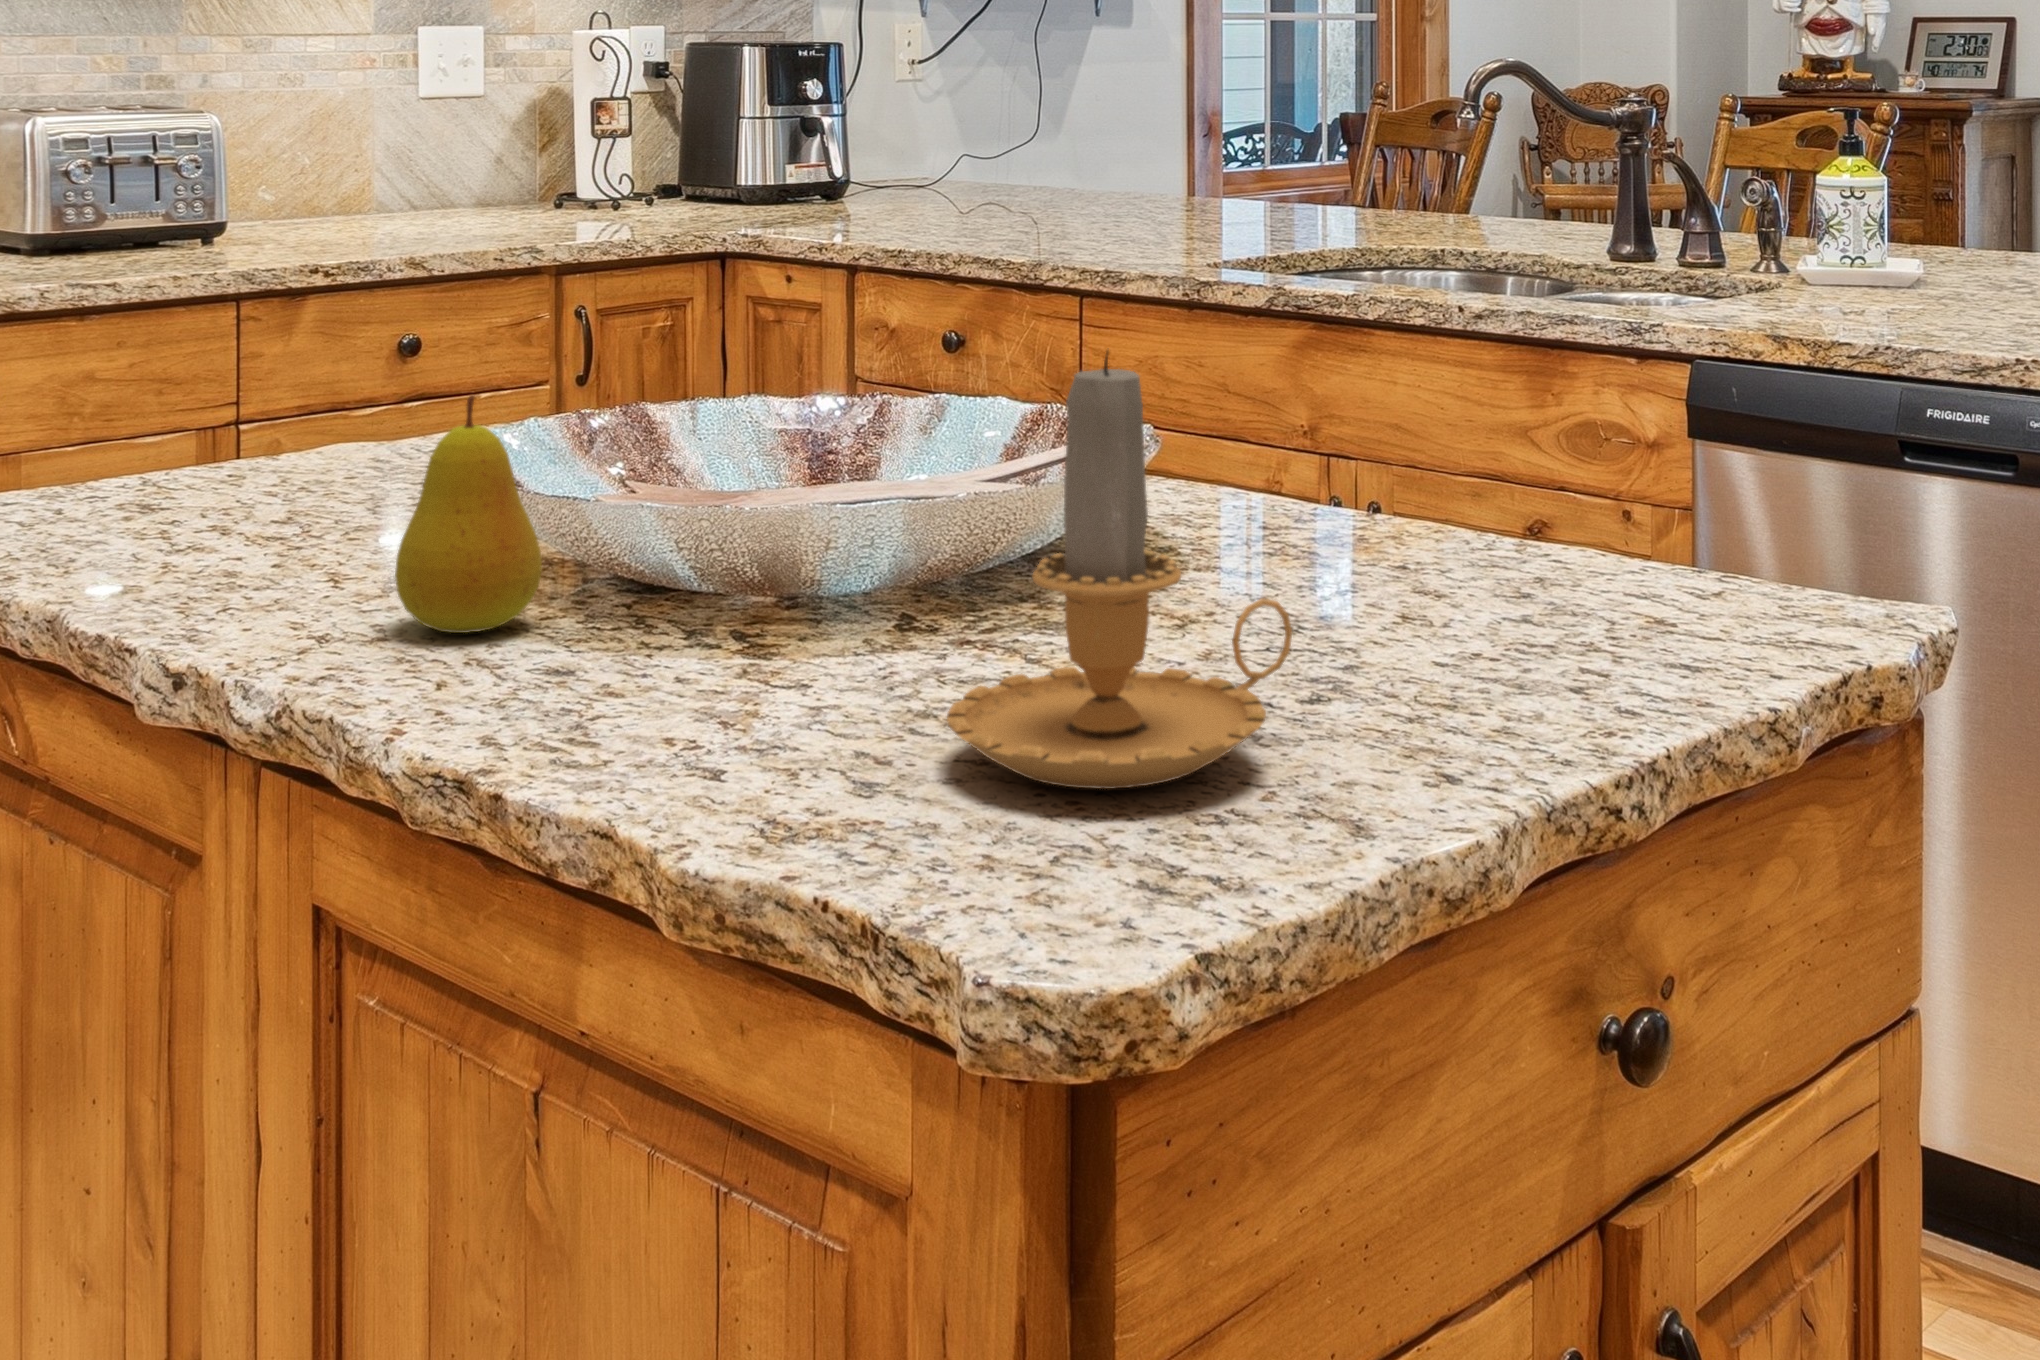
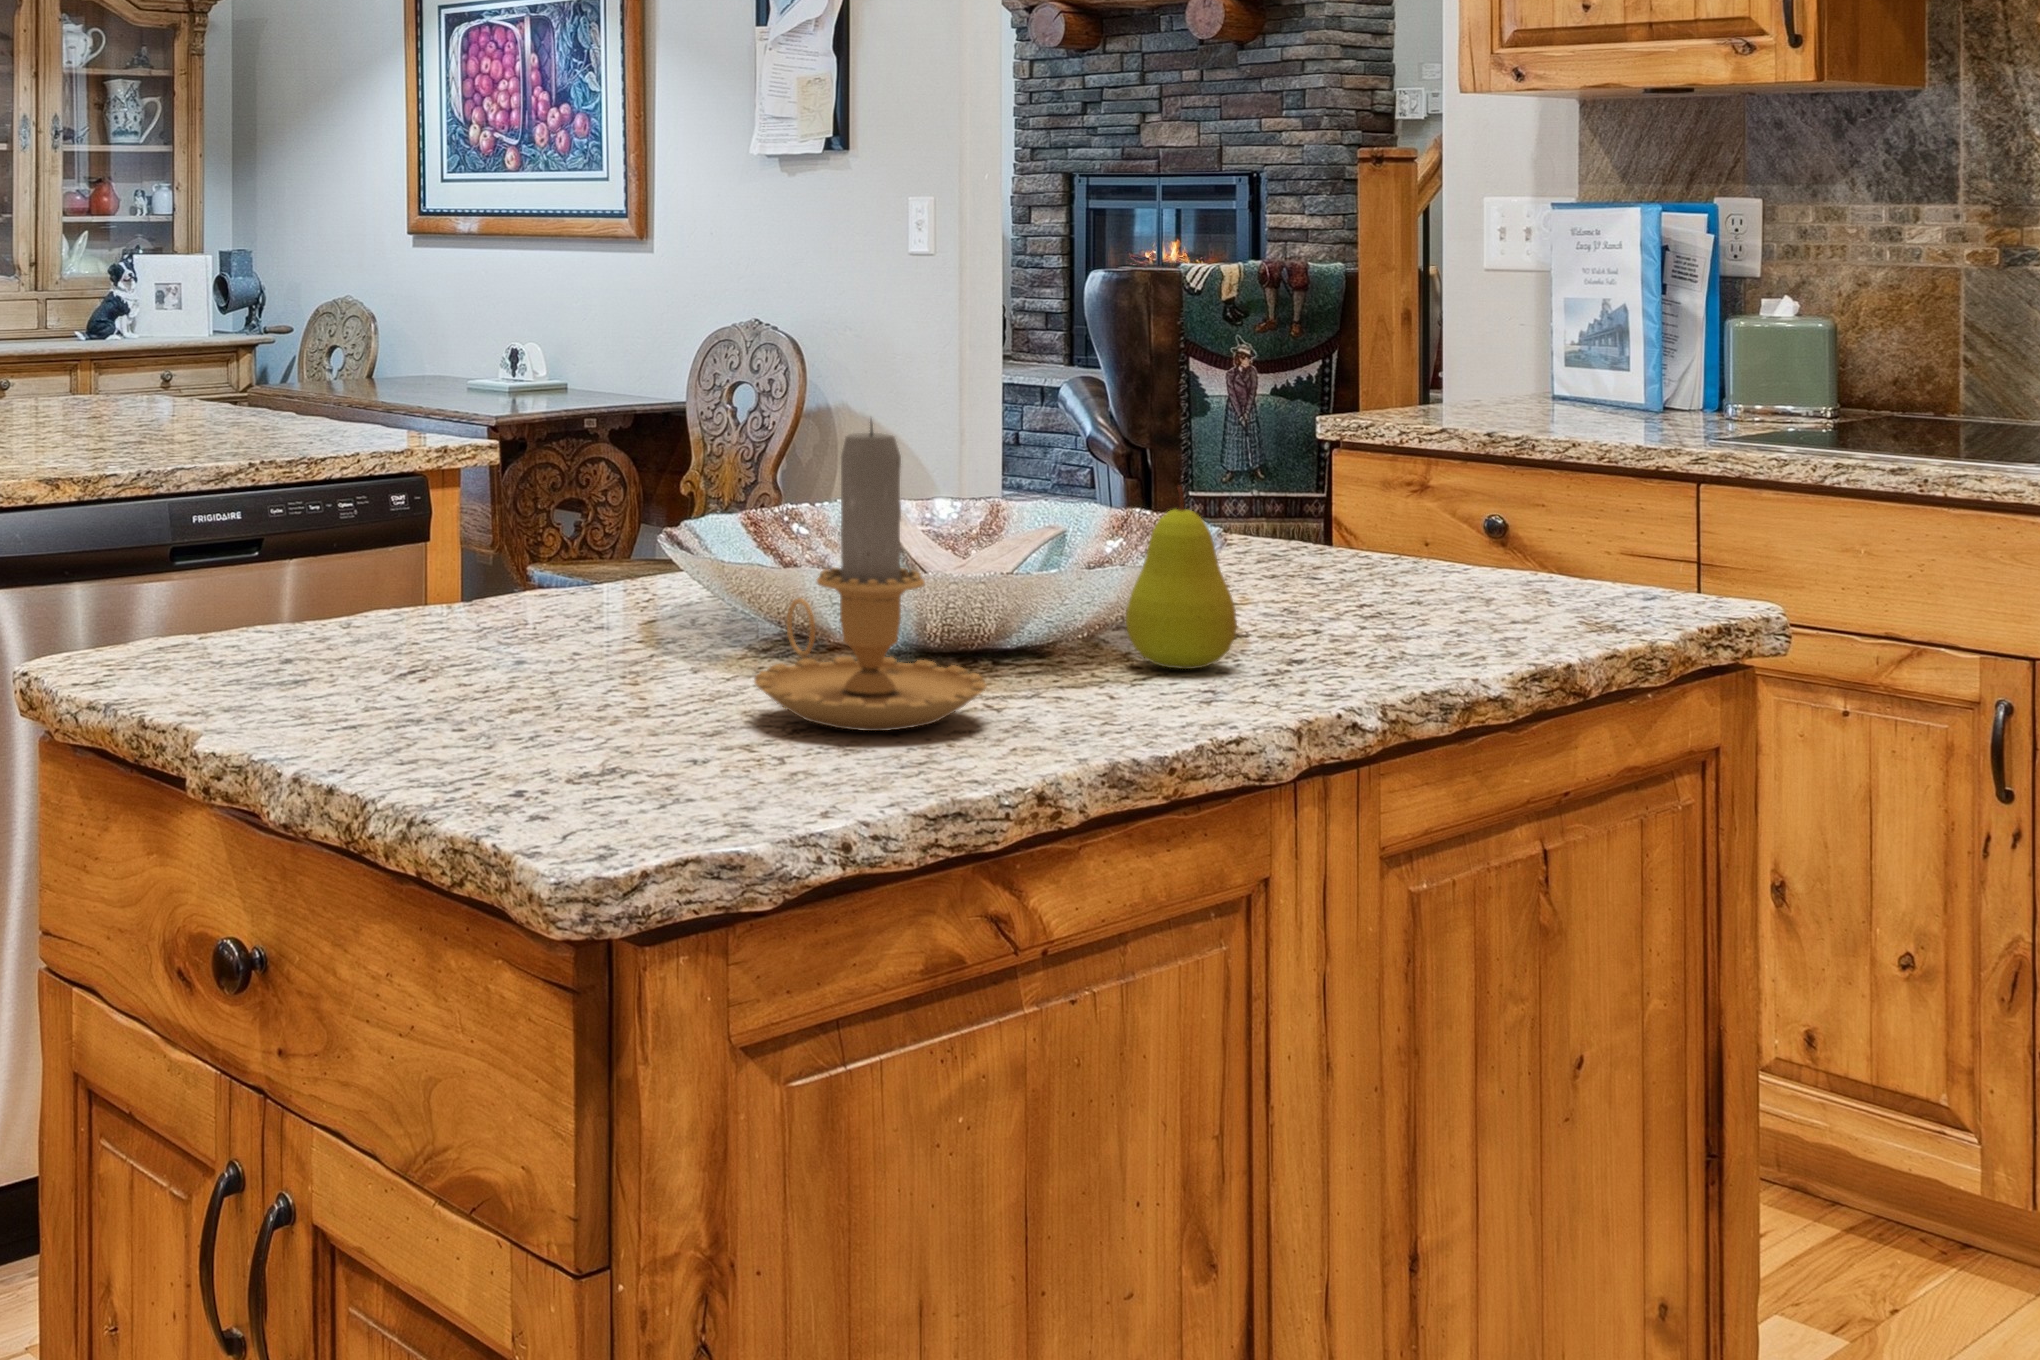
candle: present [947,351,1292,789] -> present [754,422,986,731]

